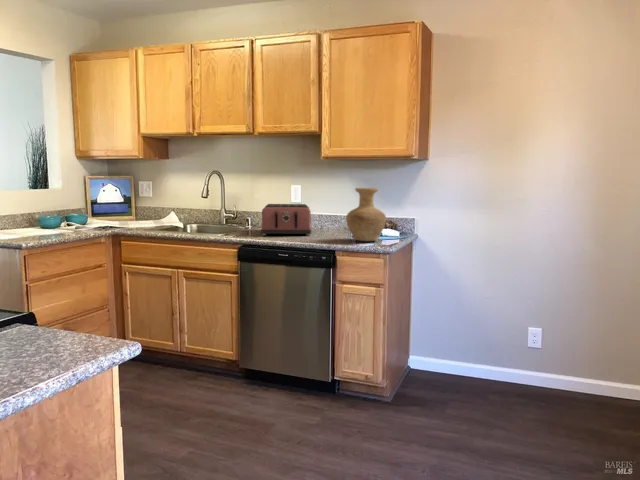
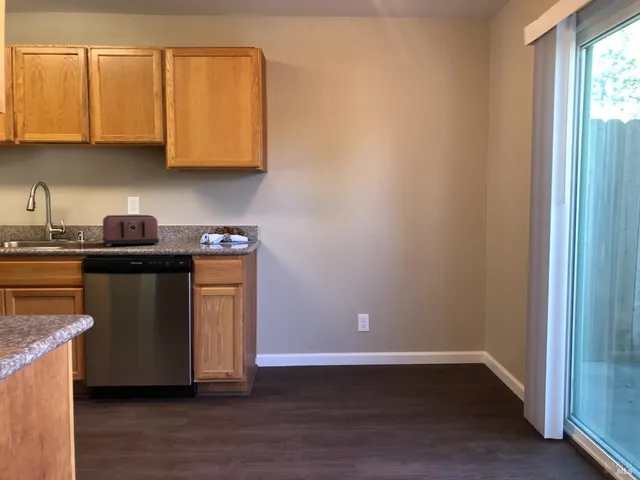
vase: present [346,188,386,241] -> none [198,195,237,246]

